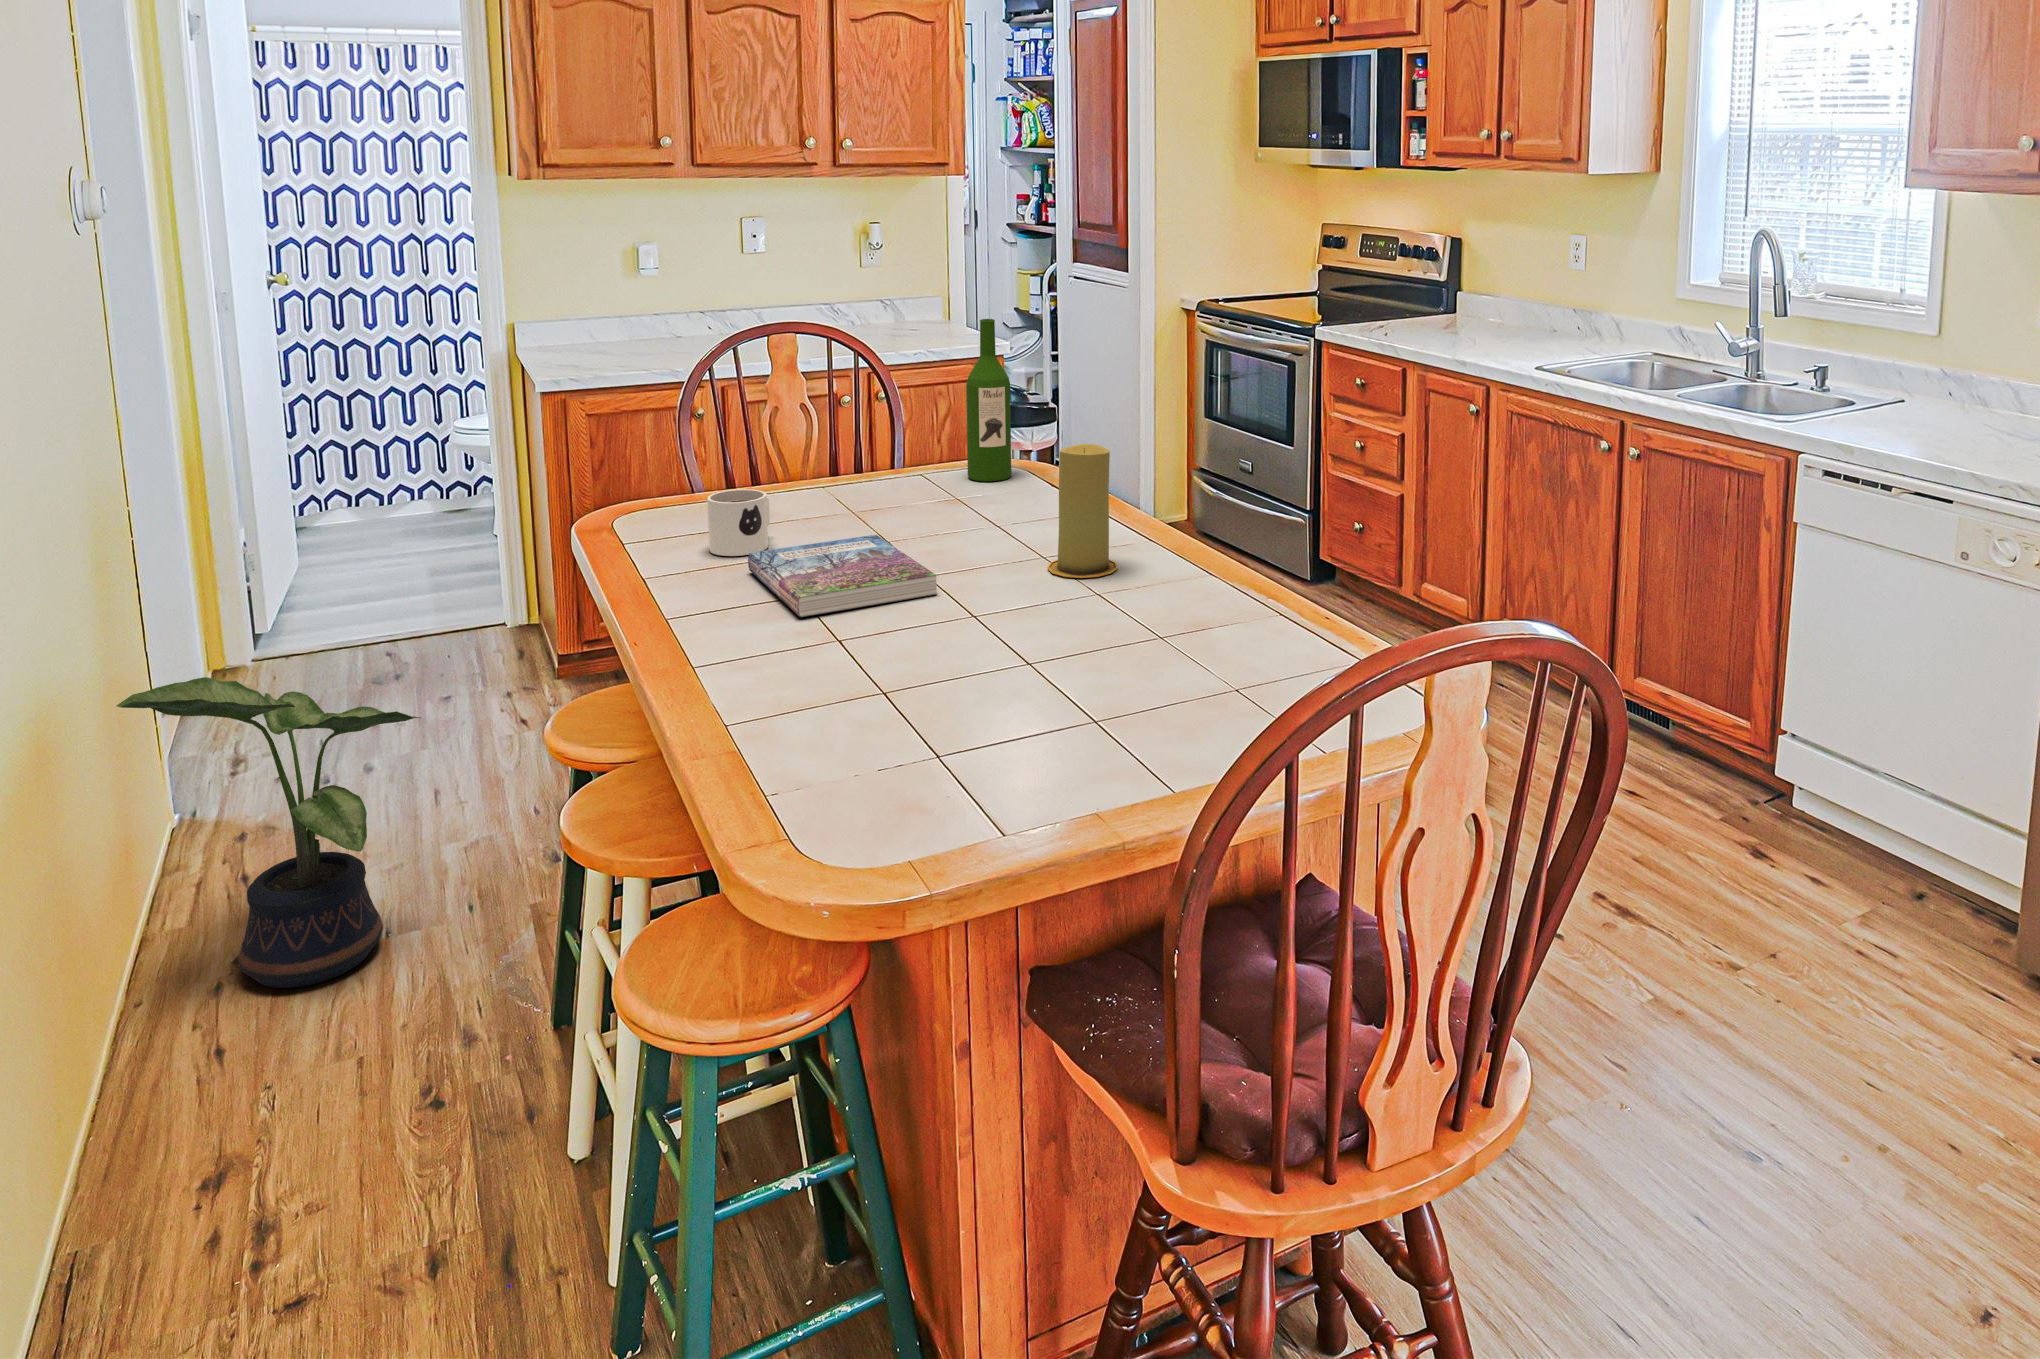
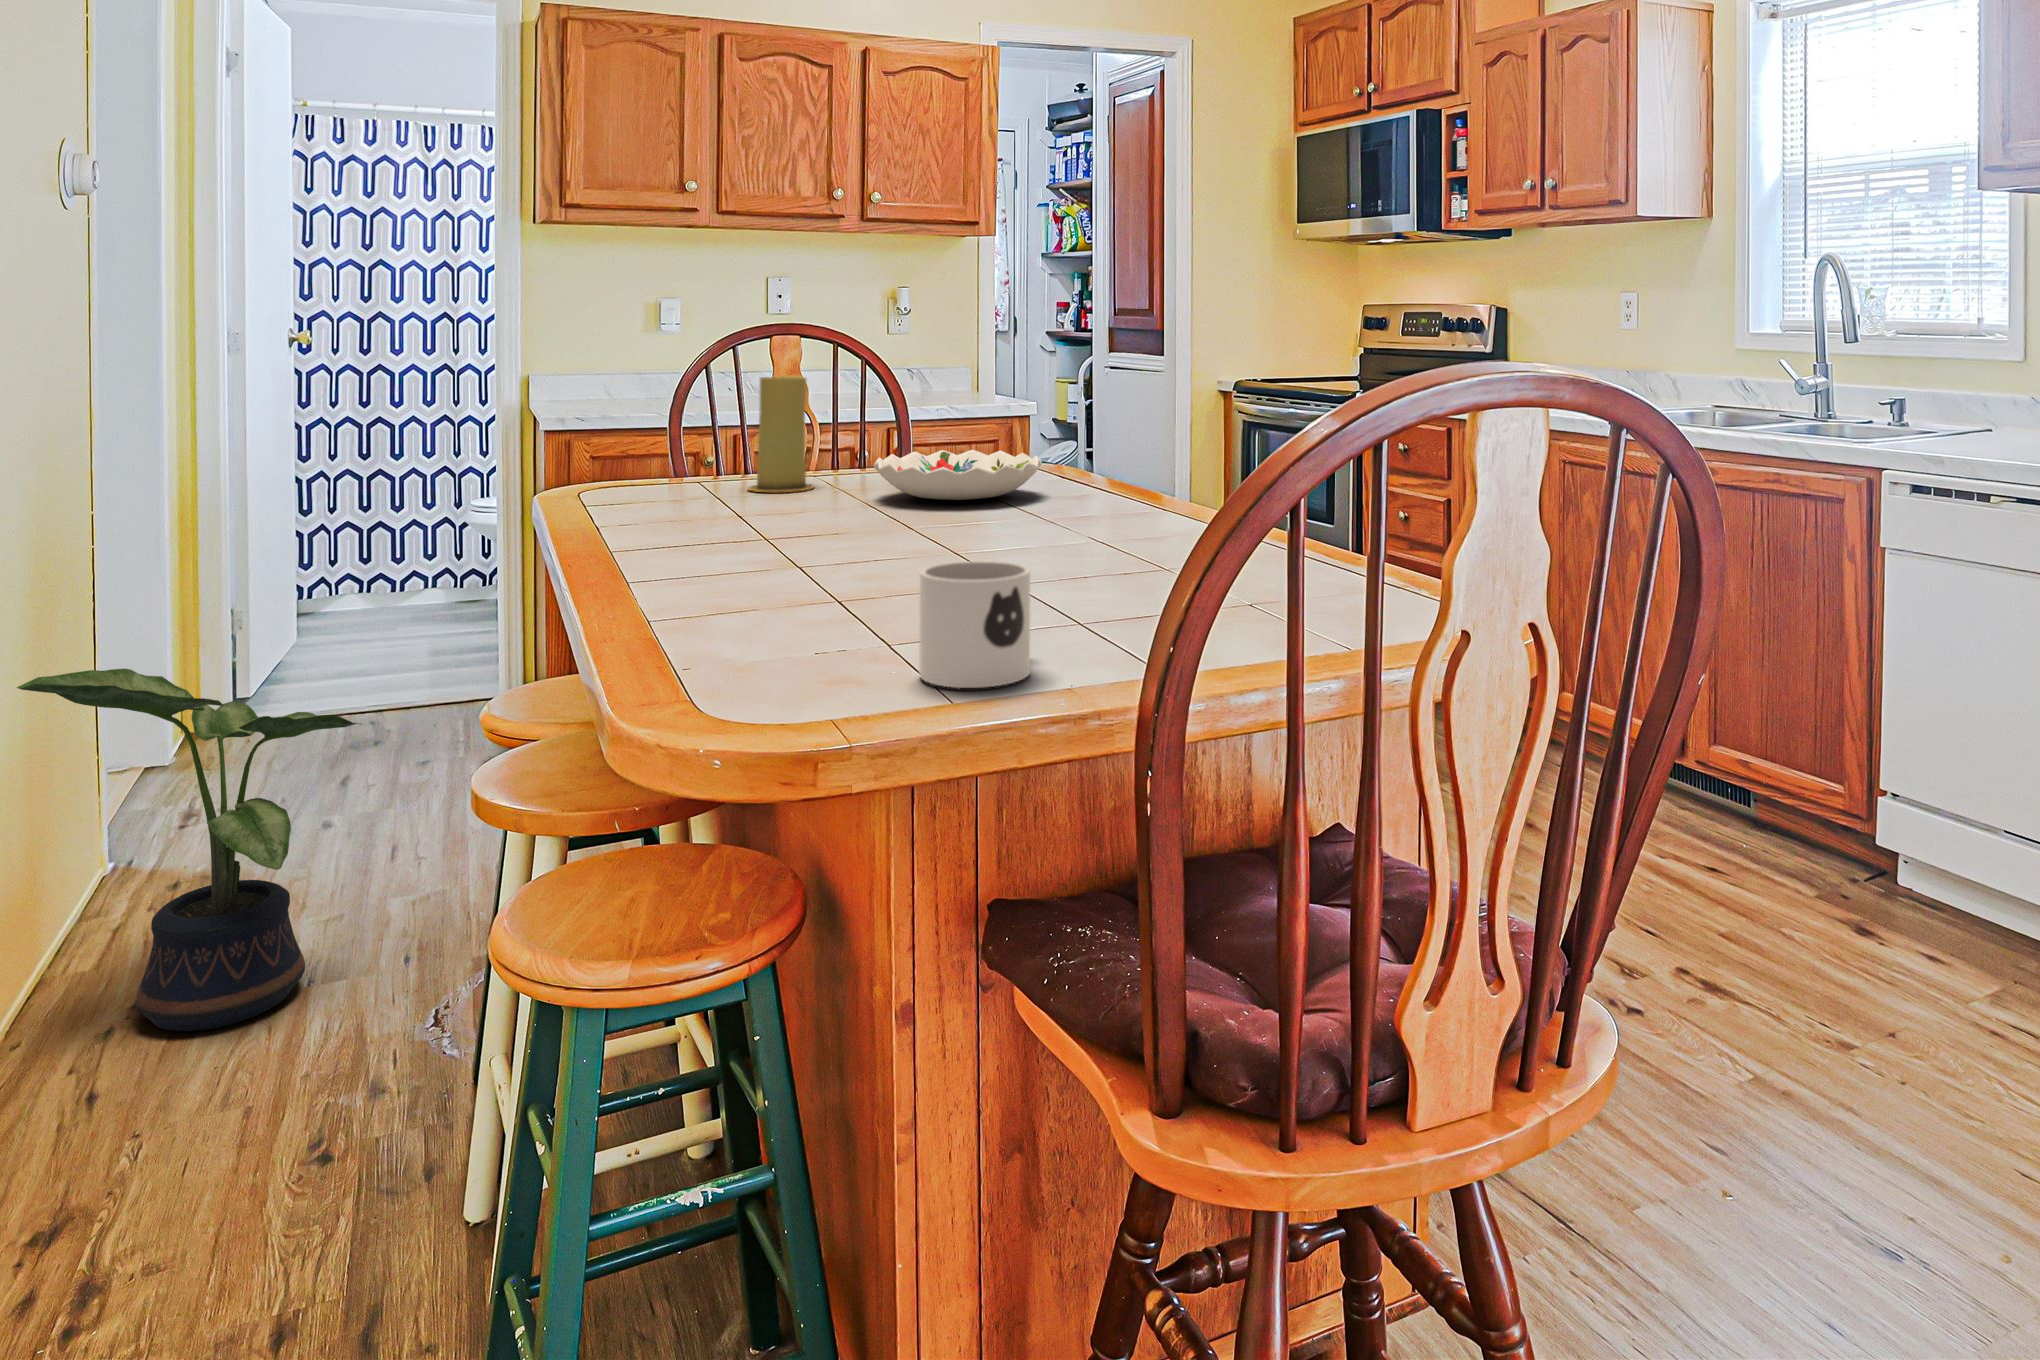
wine bottle: present [966,319,1011,481] -> none [974,304,1022,478]
candle: present [1047,444,1118,578] -> present [748,375,814,492]
decorative bowl: none [881,464,1034,523] -> present [874,450,1042,500]
mug: present [707,489,770,556] -> present [919,561,1030,688]
book: present [748,535,937,617] -> none [714,499,921,558]

